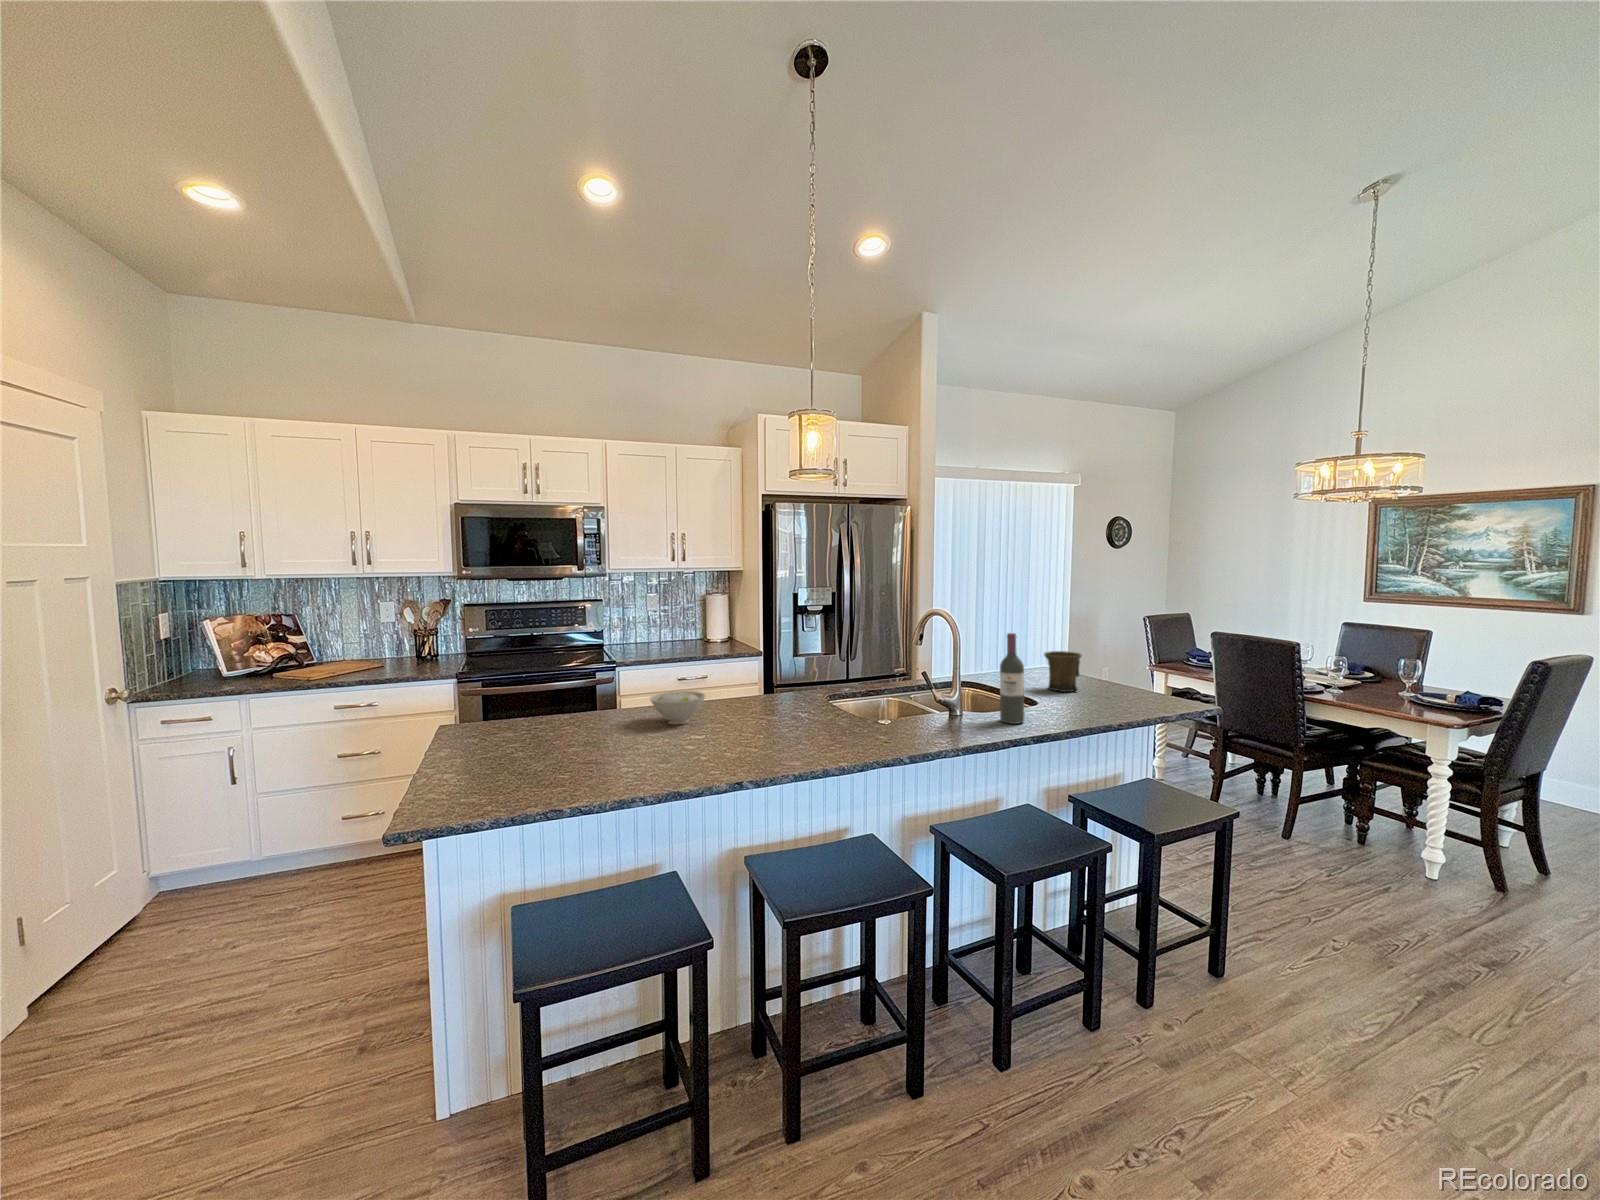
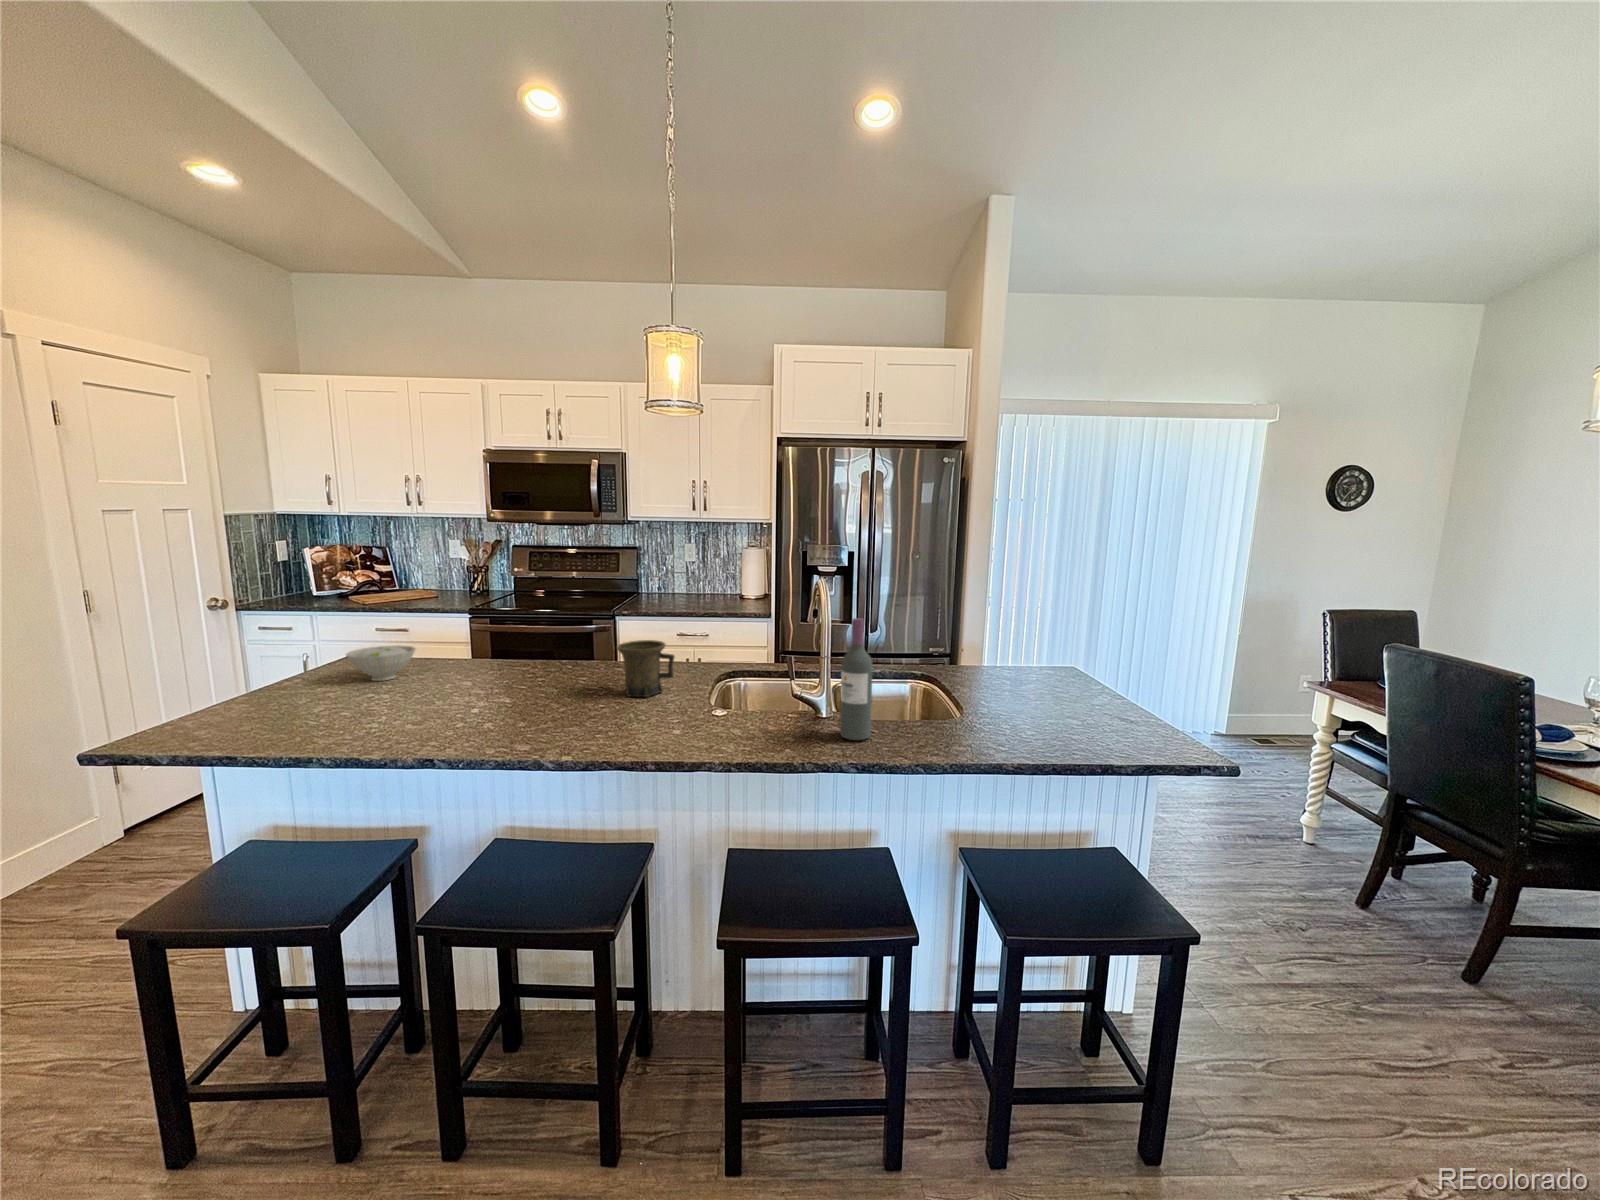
mug: present [1044,651,1082,692] -> present [617,640,675,697]
bowl: present [650,691,705,724] -> present [346,646,416,681]

